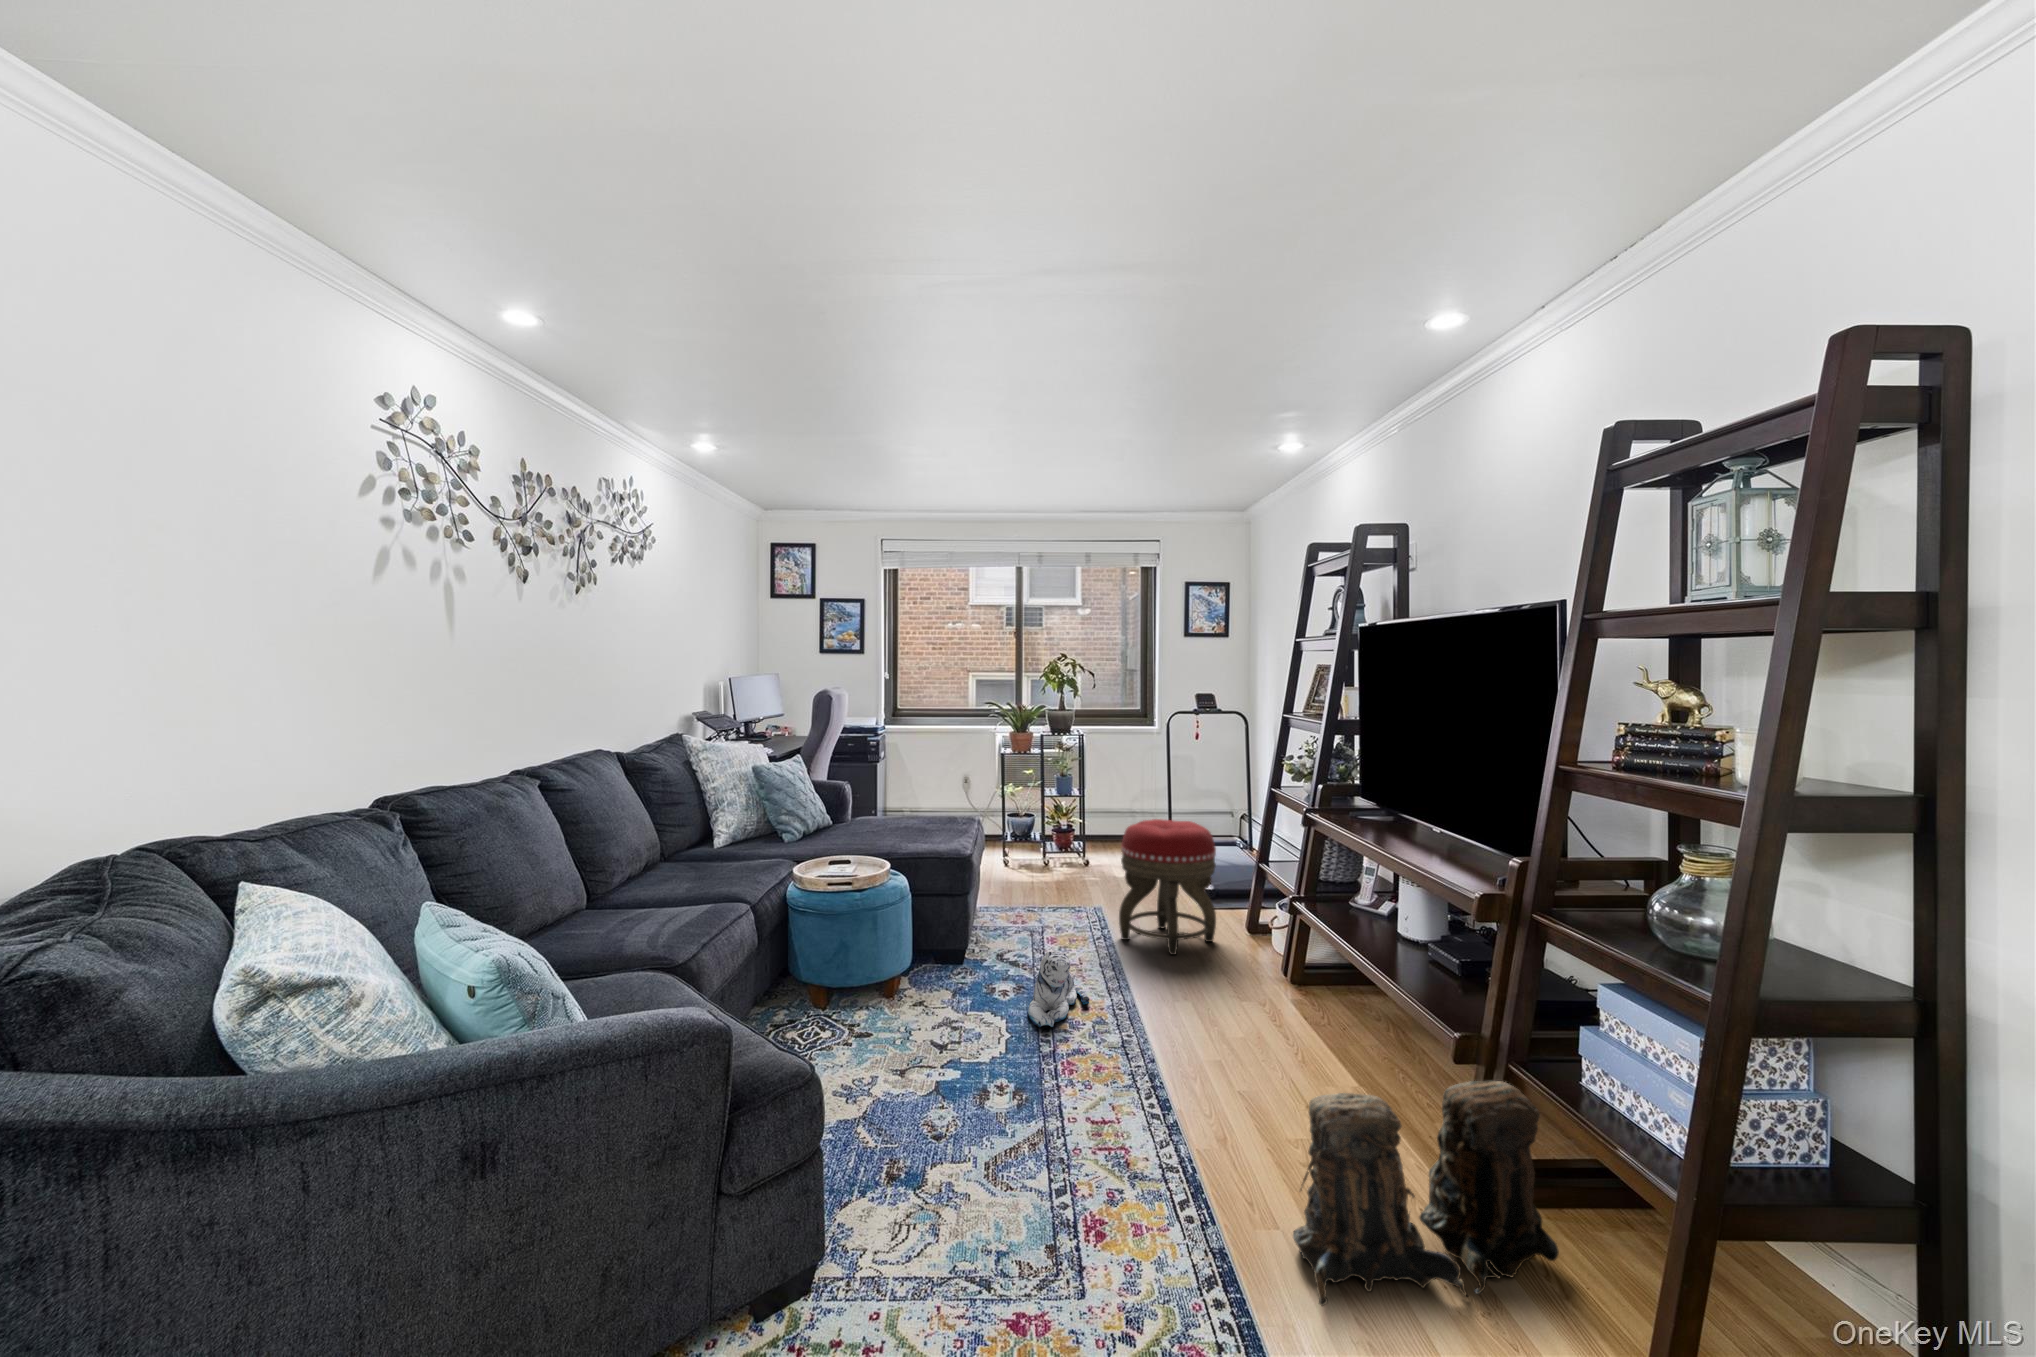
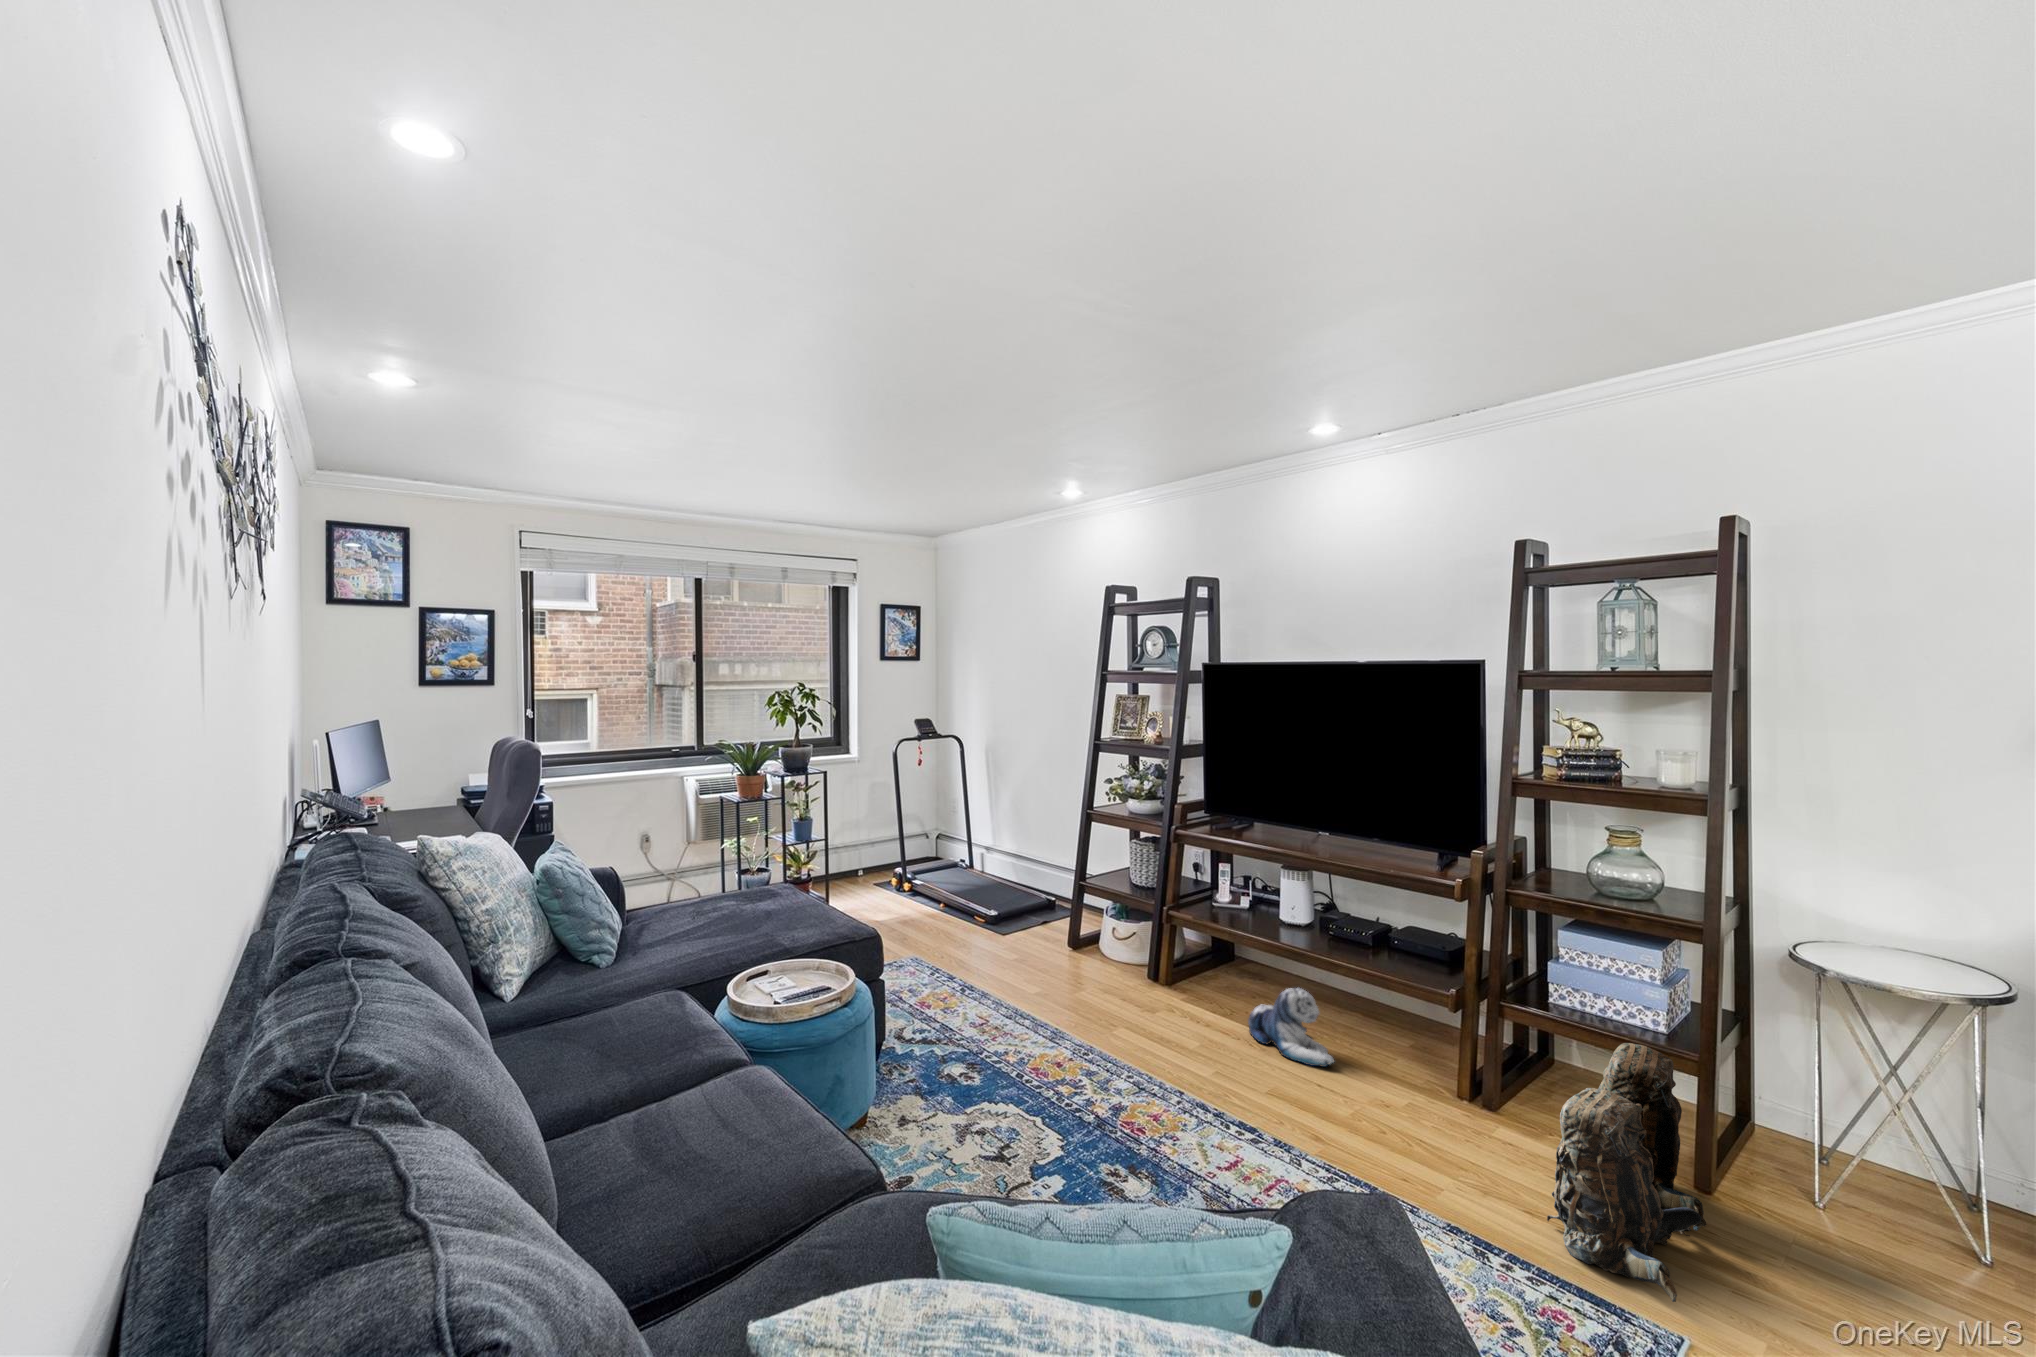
footstool: present [1119,819,1216,955] -> none [988,854,1085,997]
plush toy: present [1028,951,1089,1027] -> present [1248,988,1334,1067]

